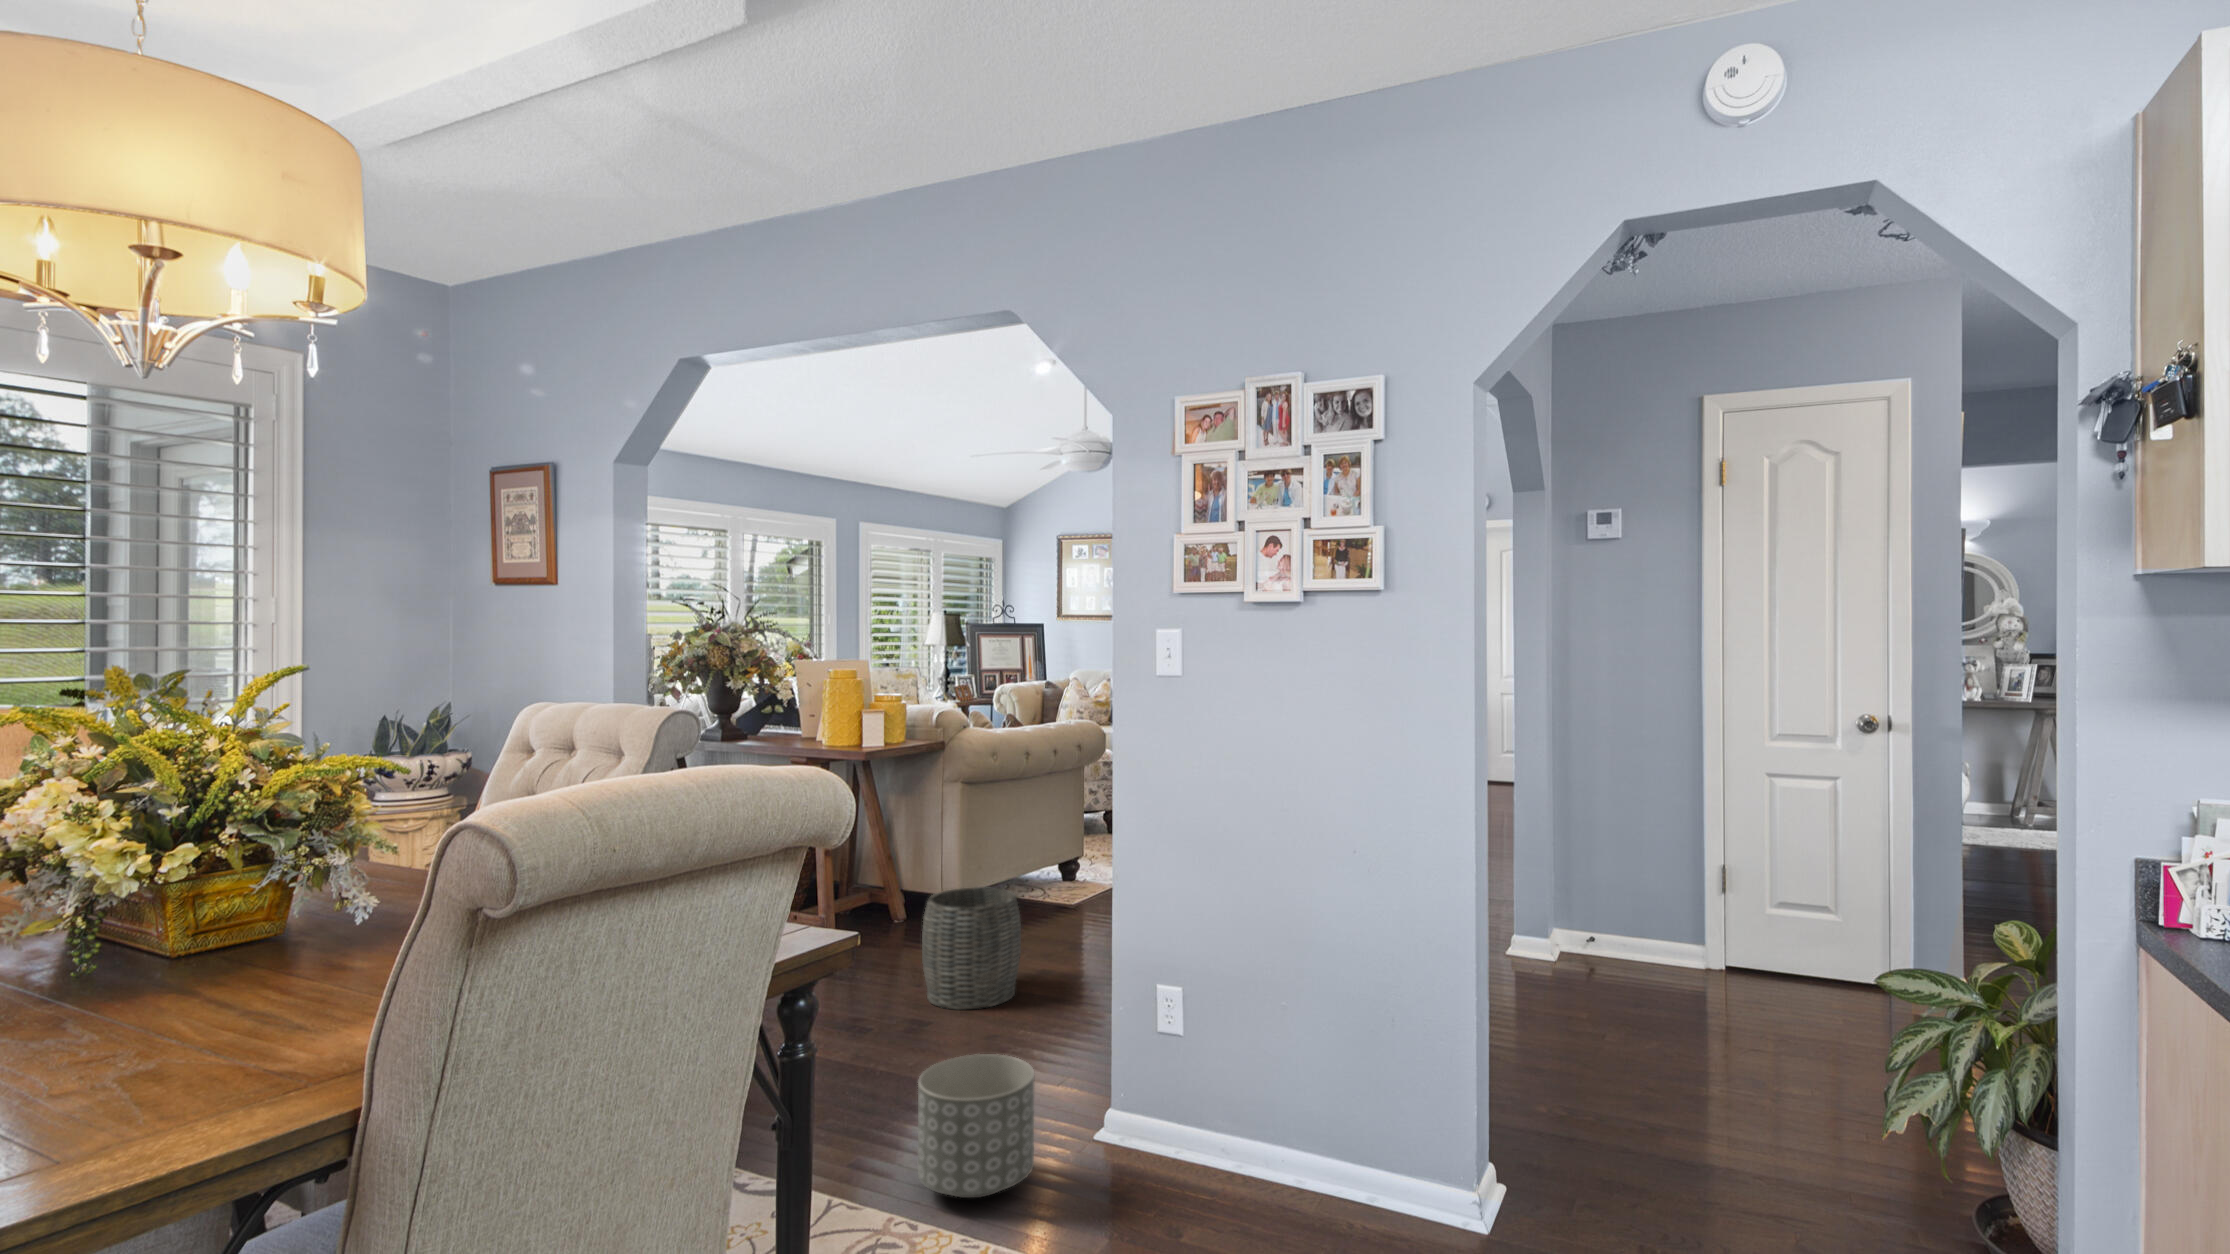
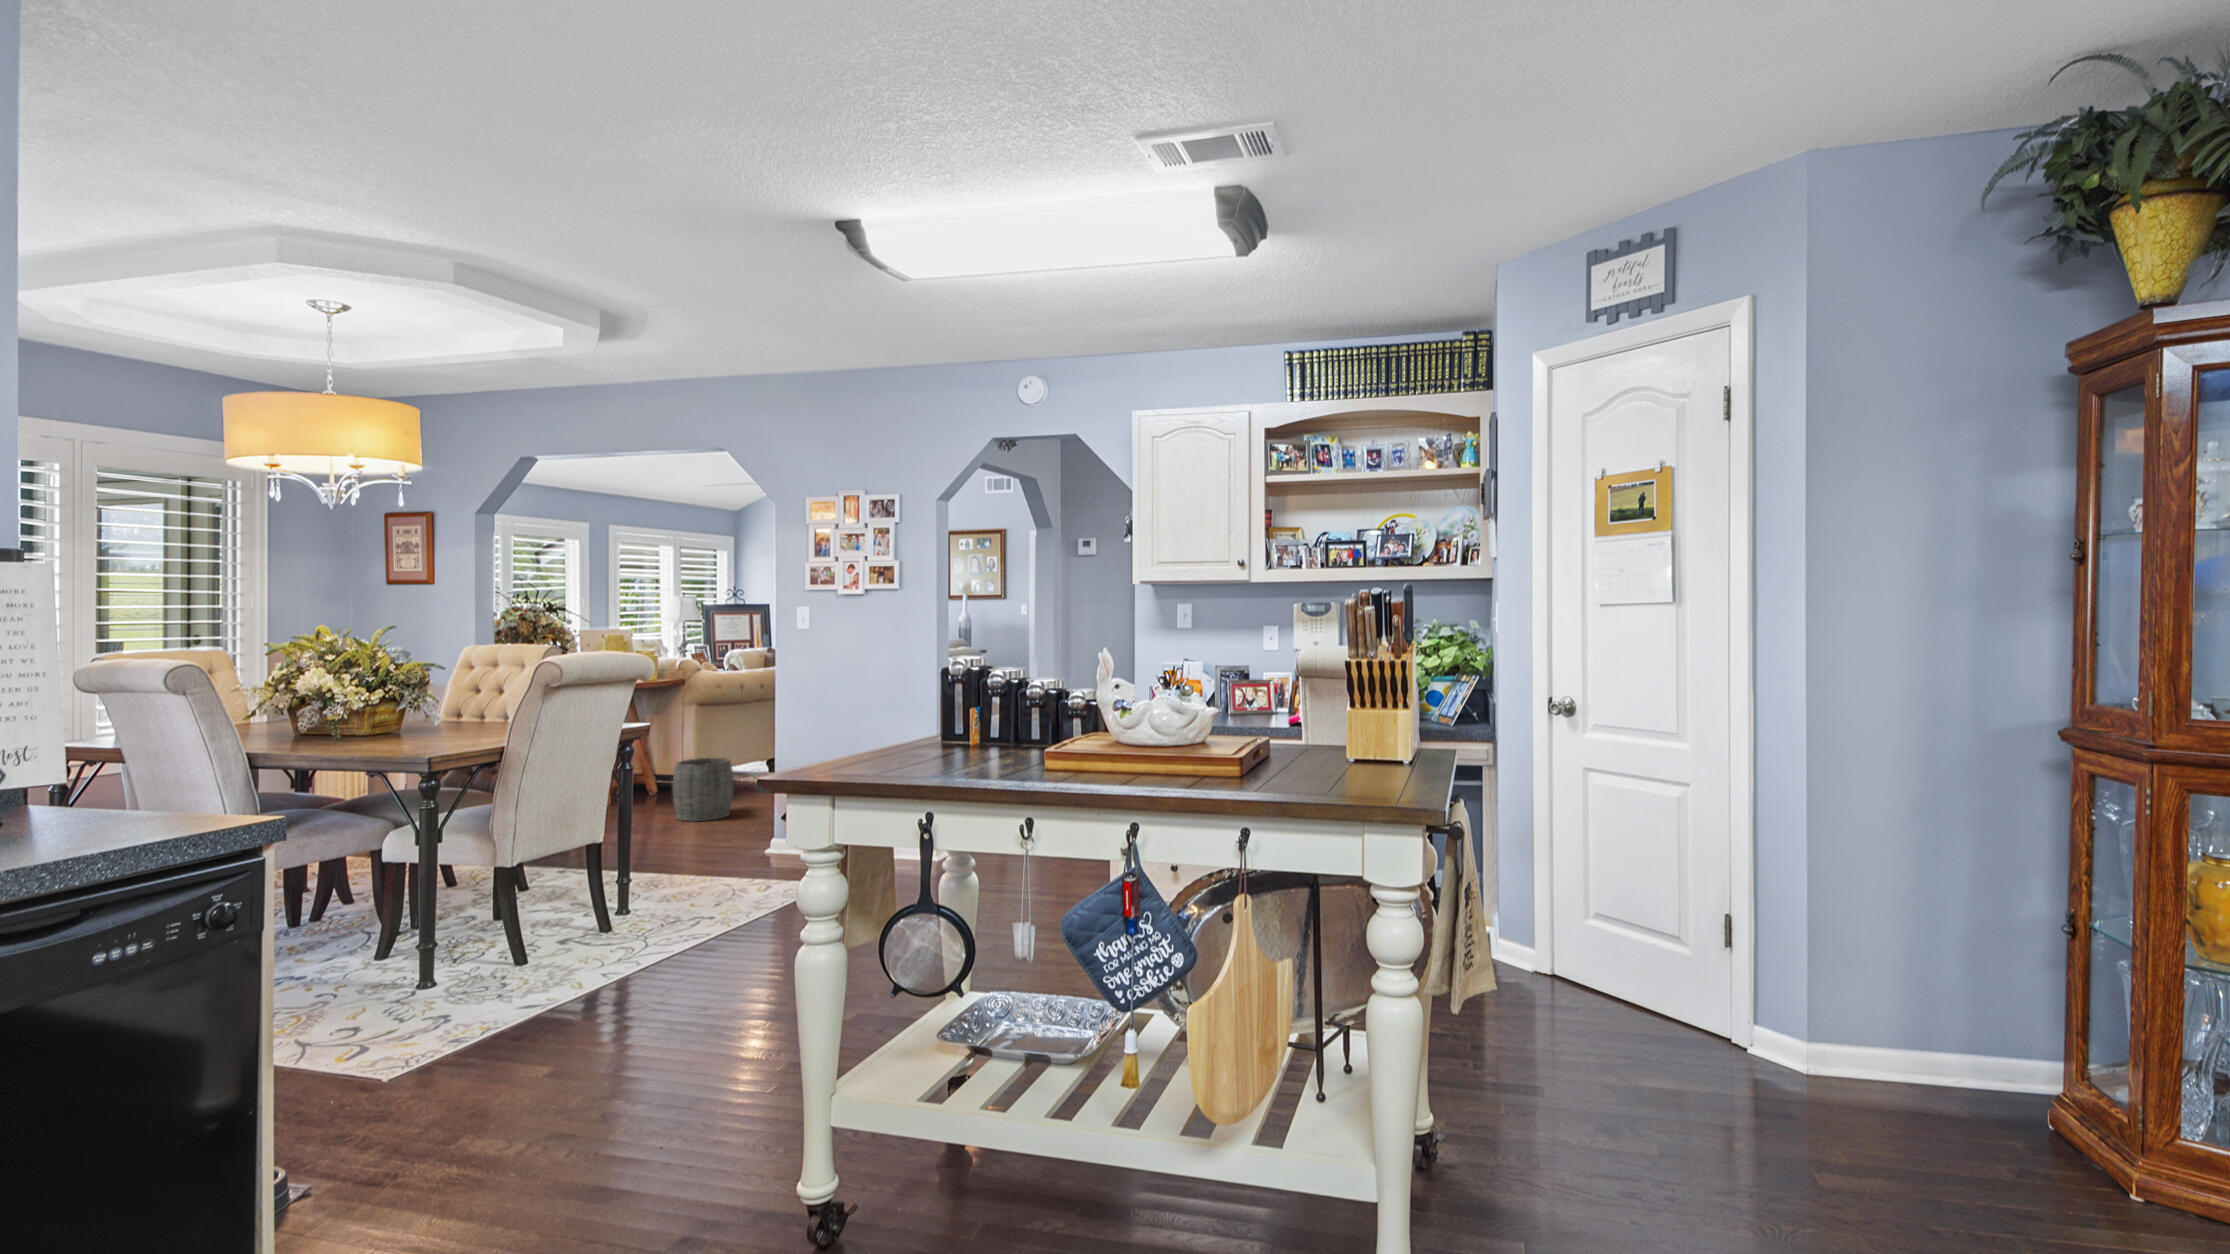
planter: present [918,1054,1035,1198] -> none [674,812,733,870]

